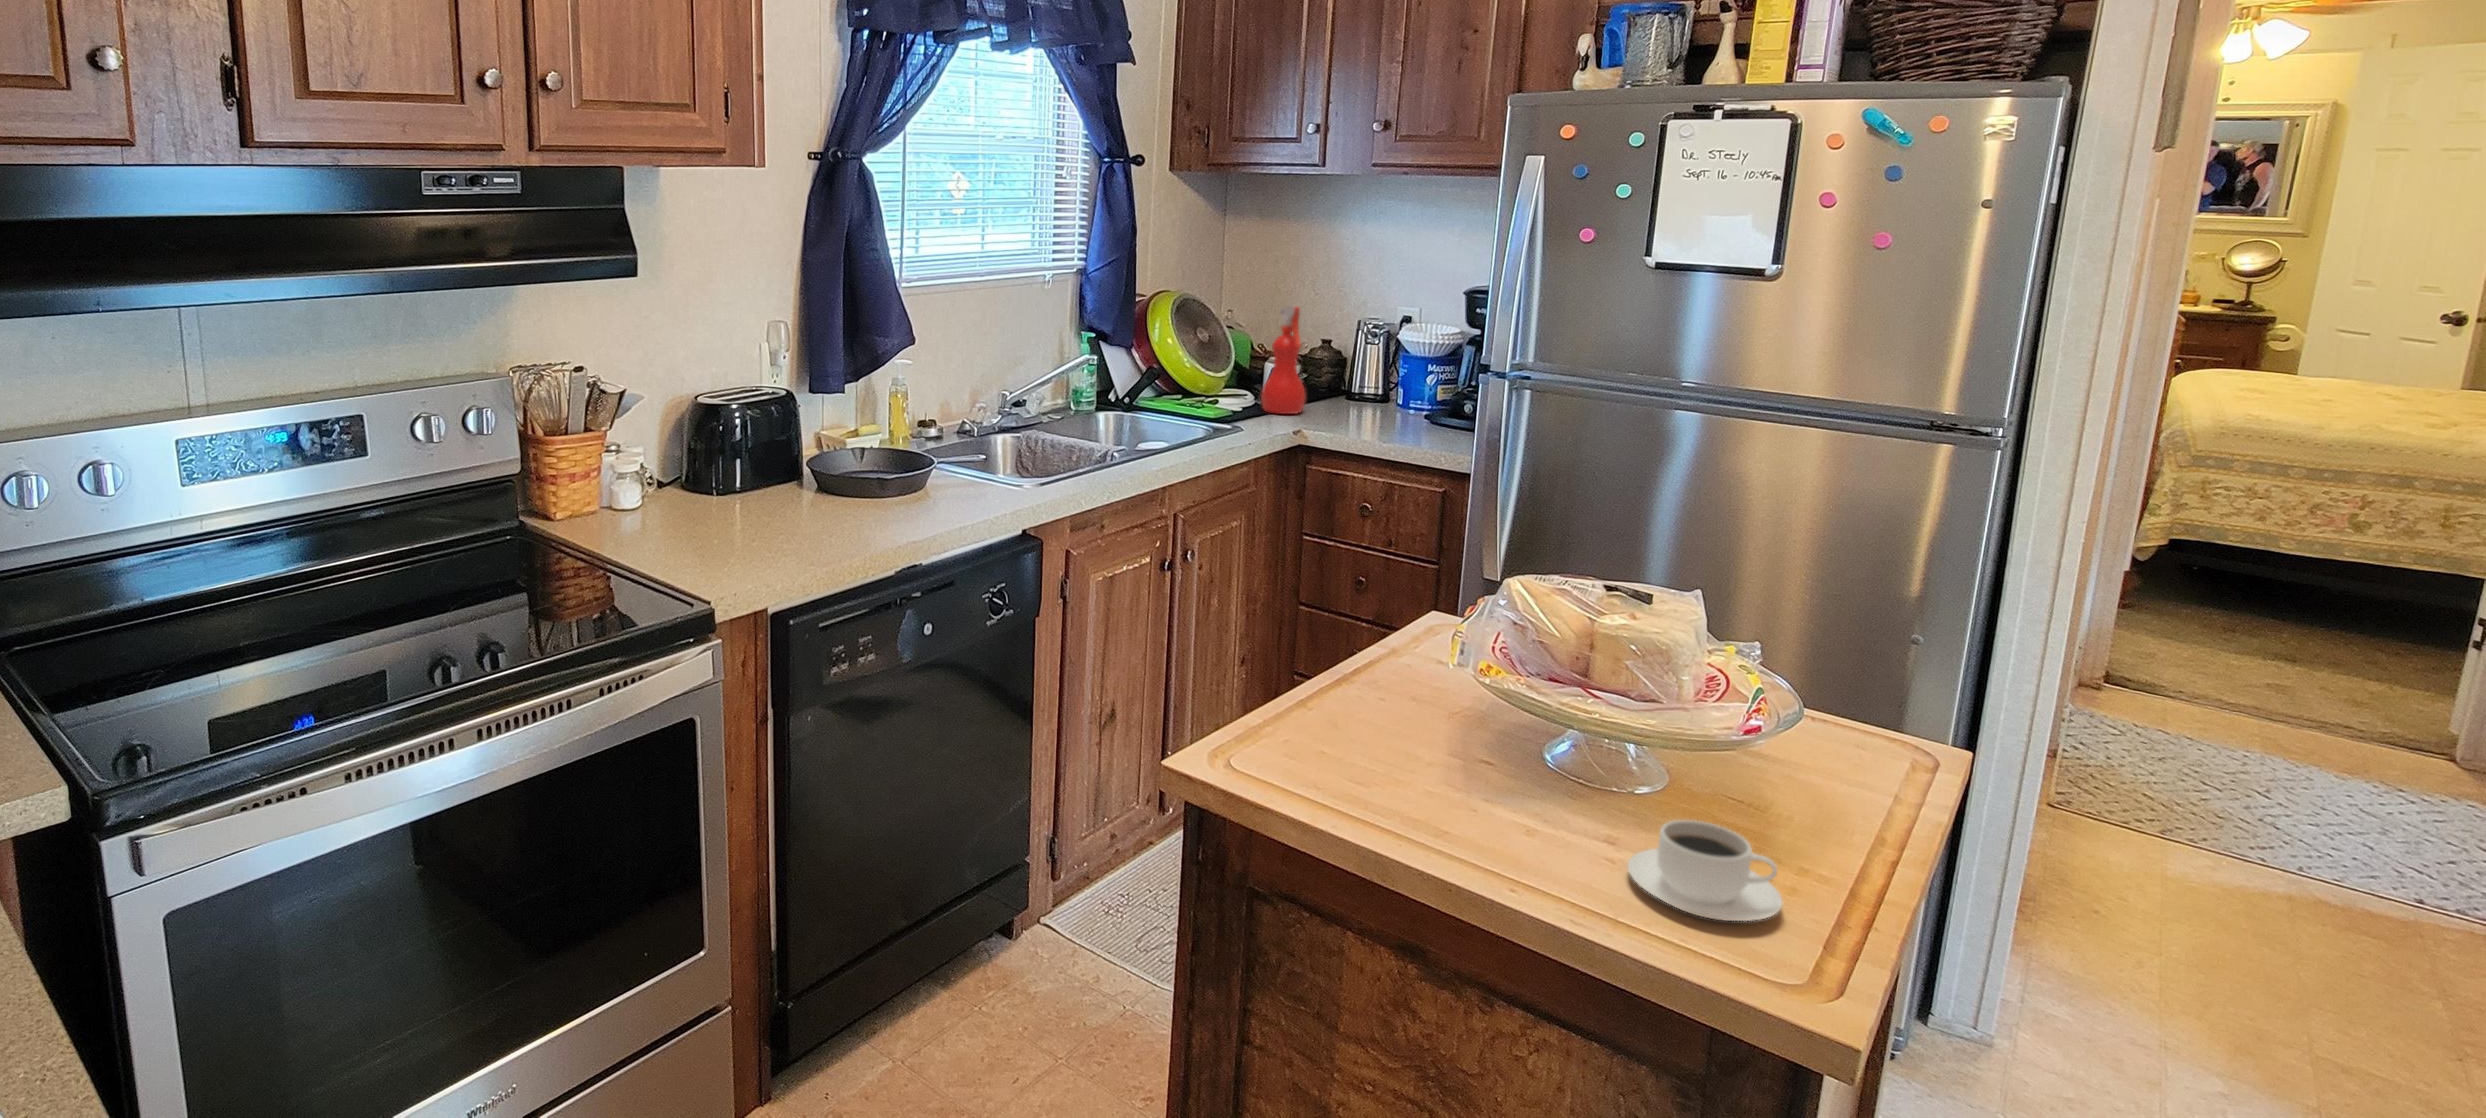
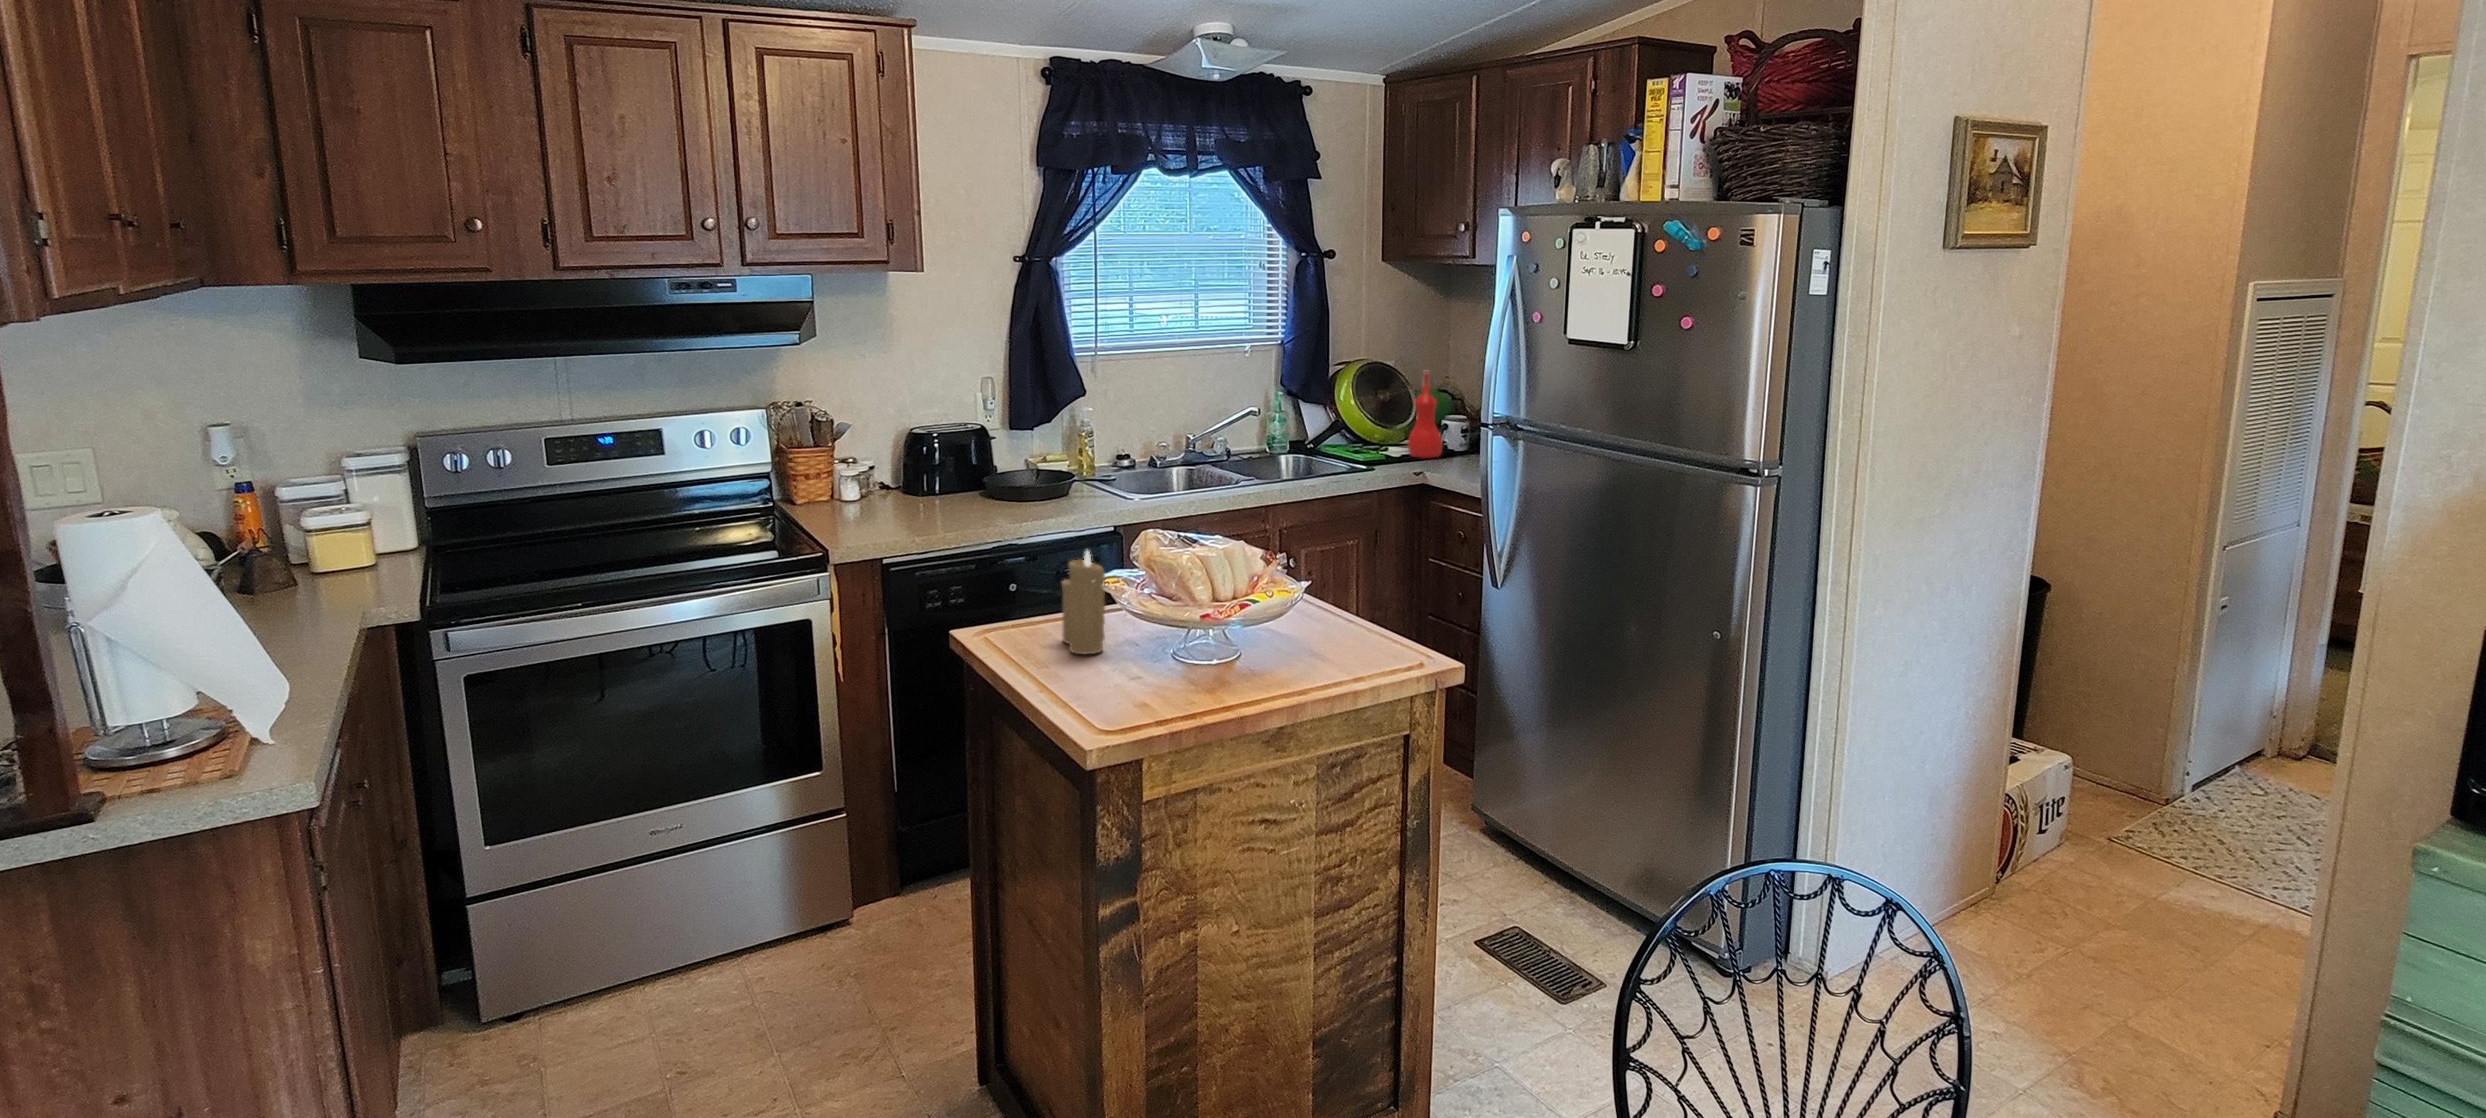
candle: none [1417,656,1557,845] -> present [1062,551,1105,654]
coffee cup: present [1628,820,1782,921] -> none [1109,639,1183,684]

